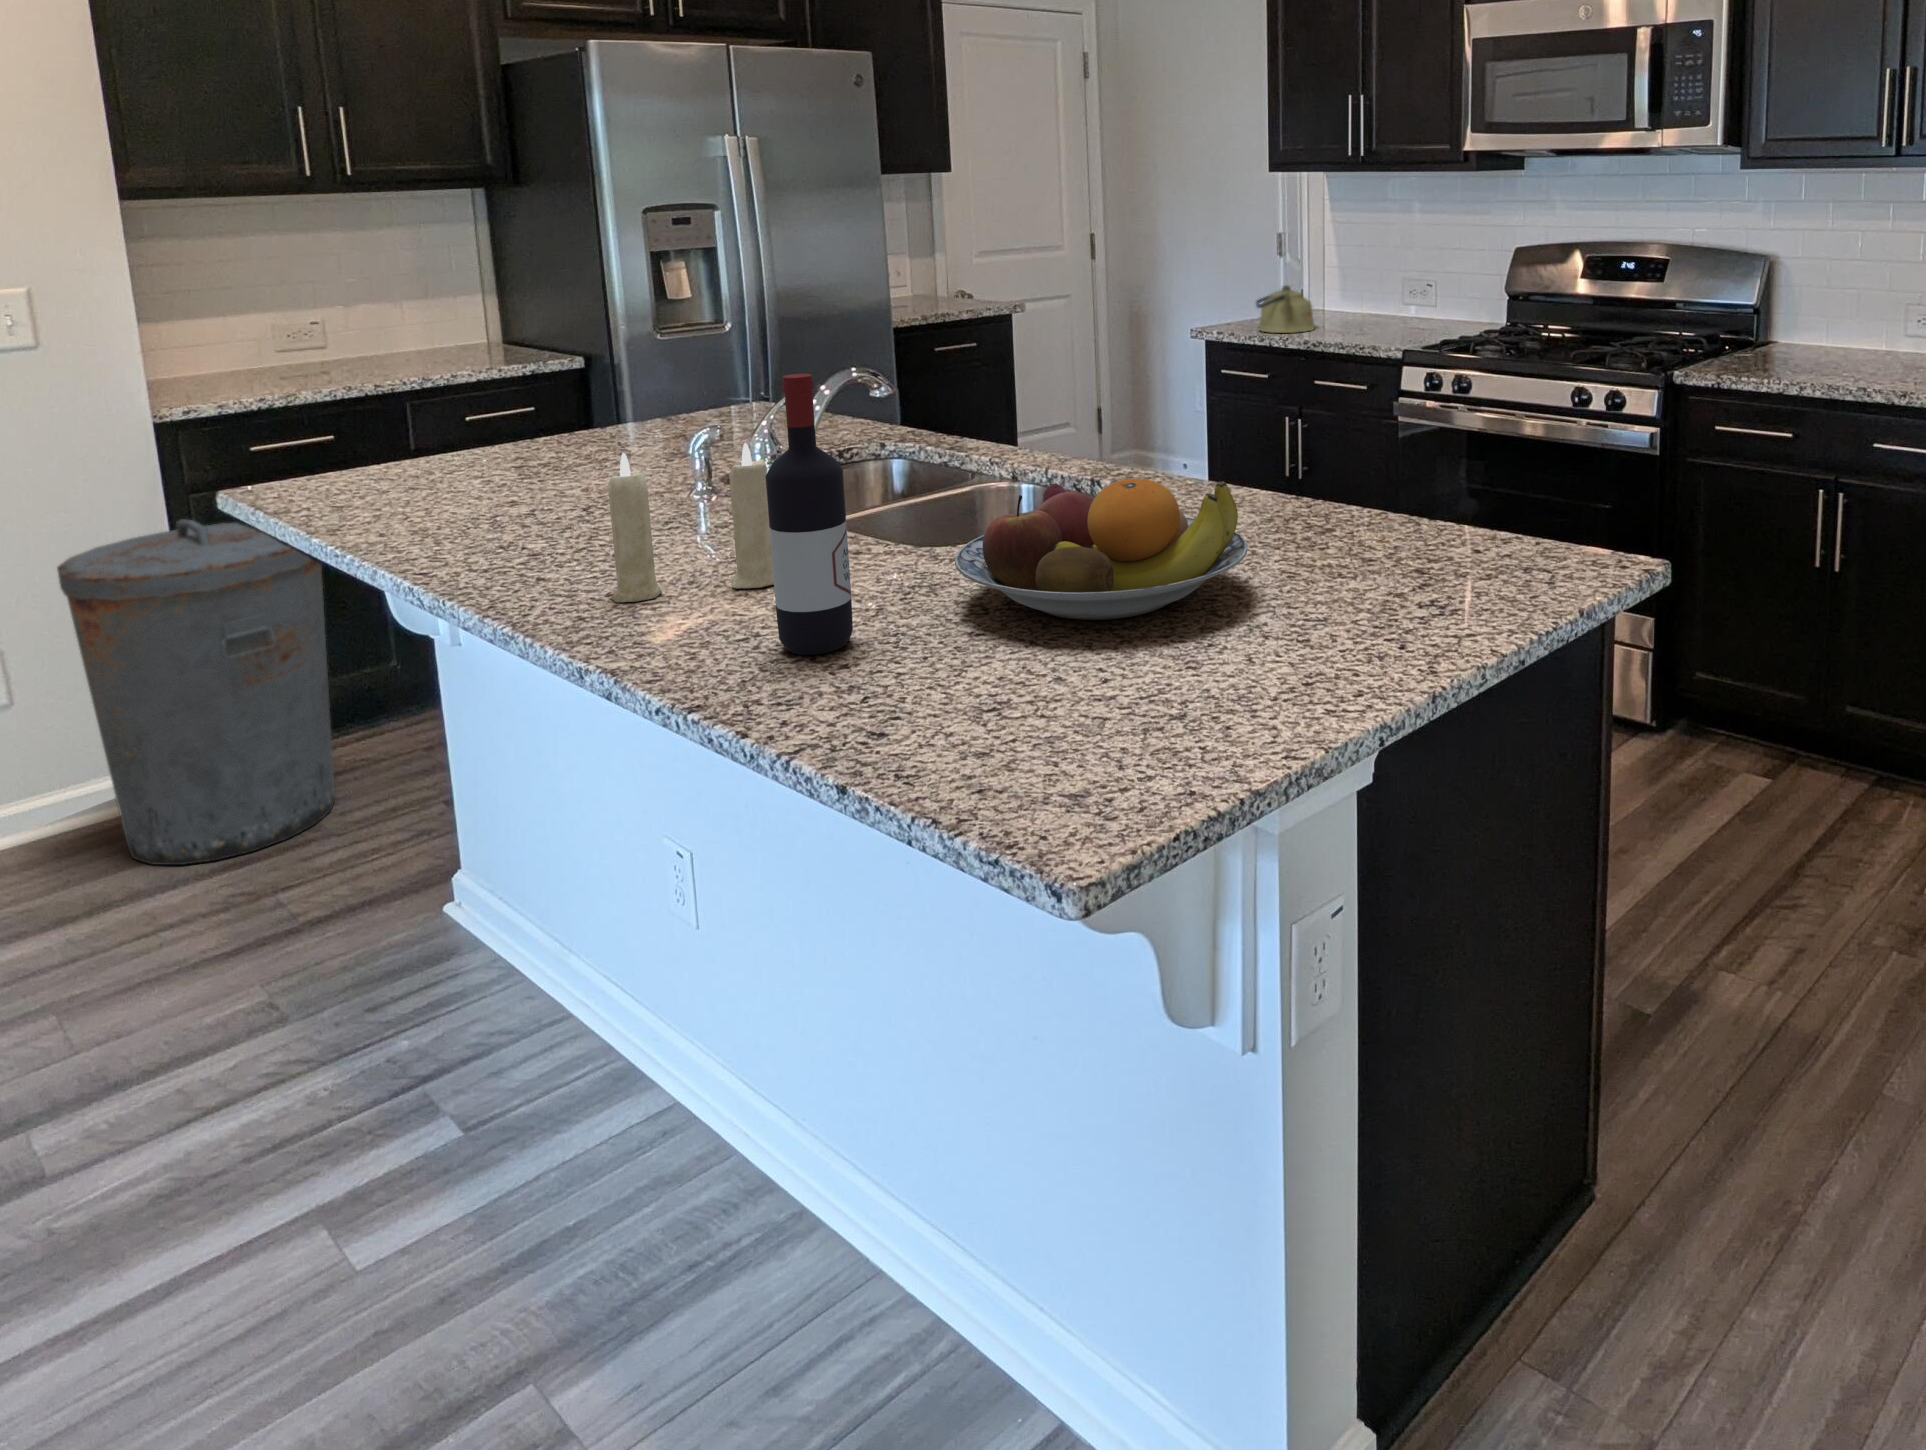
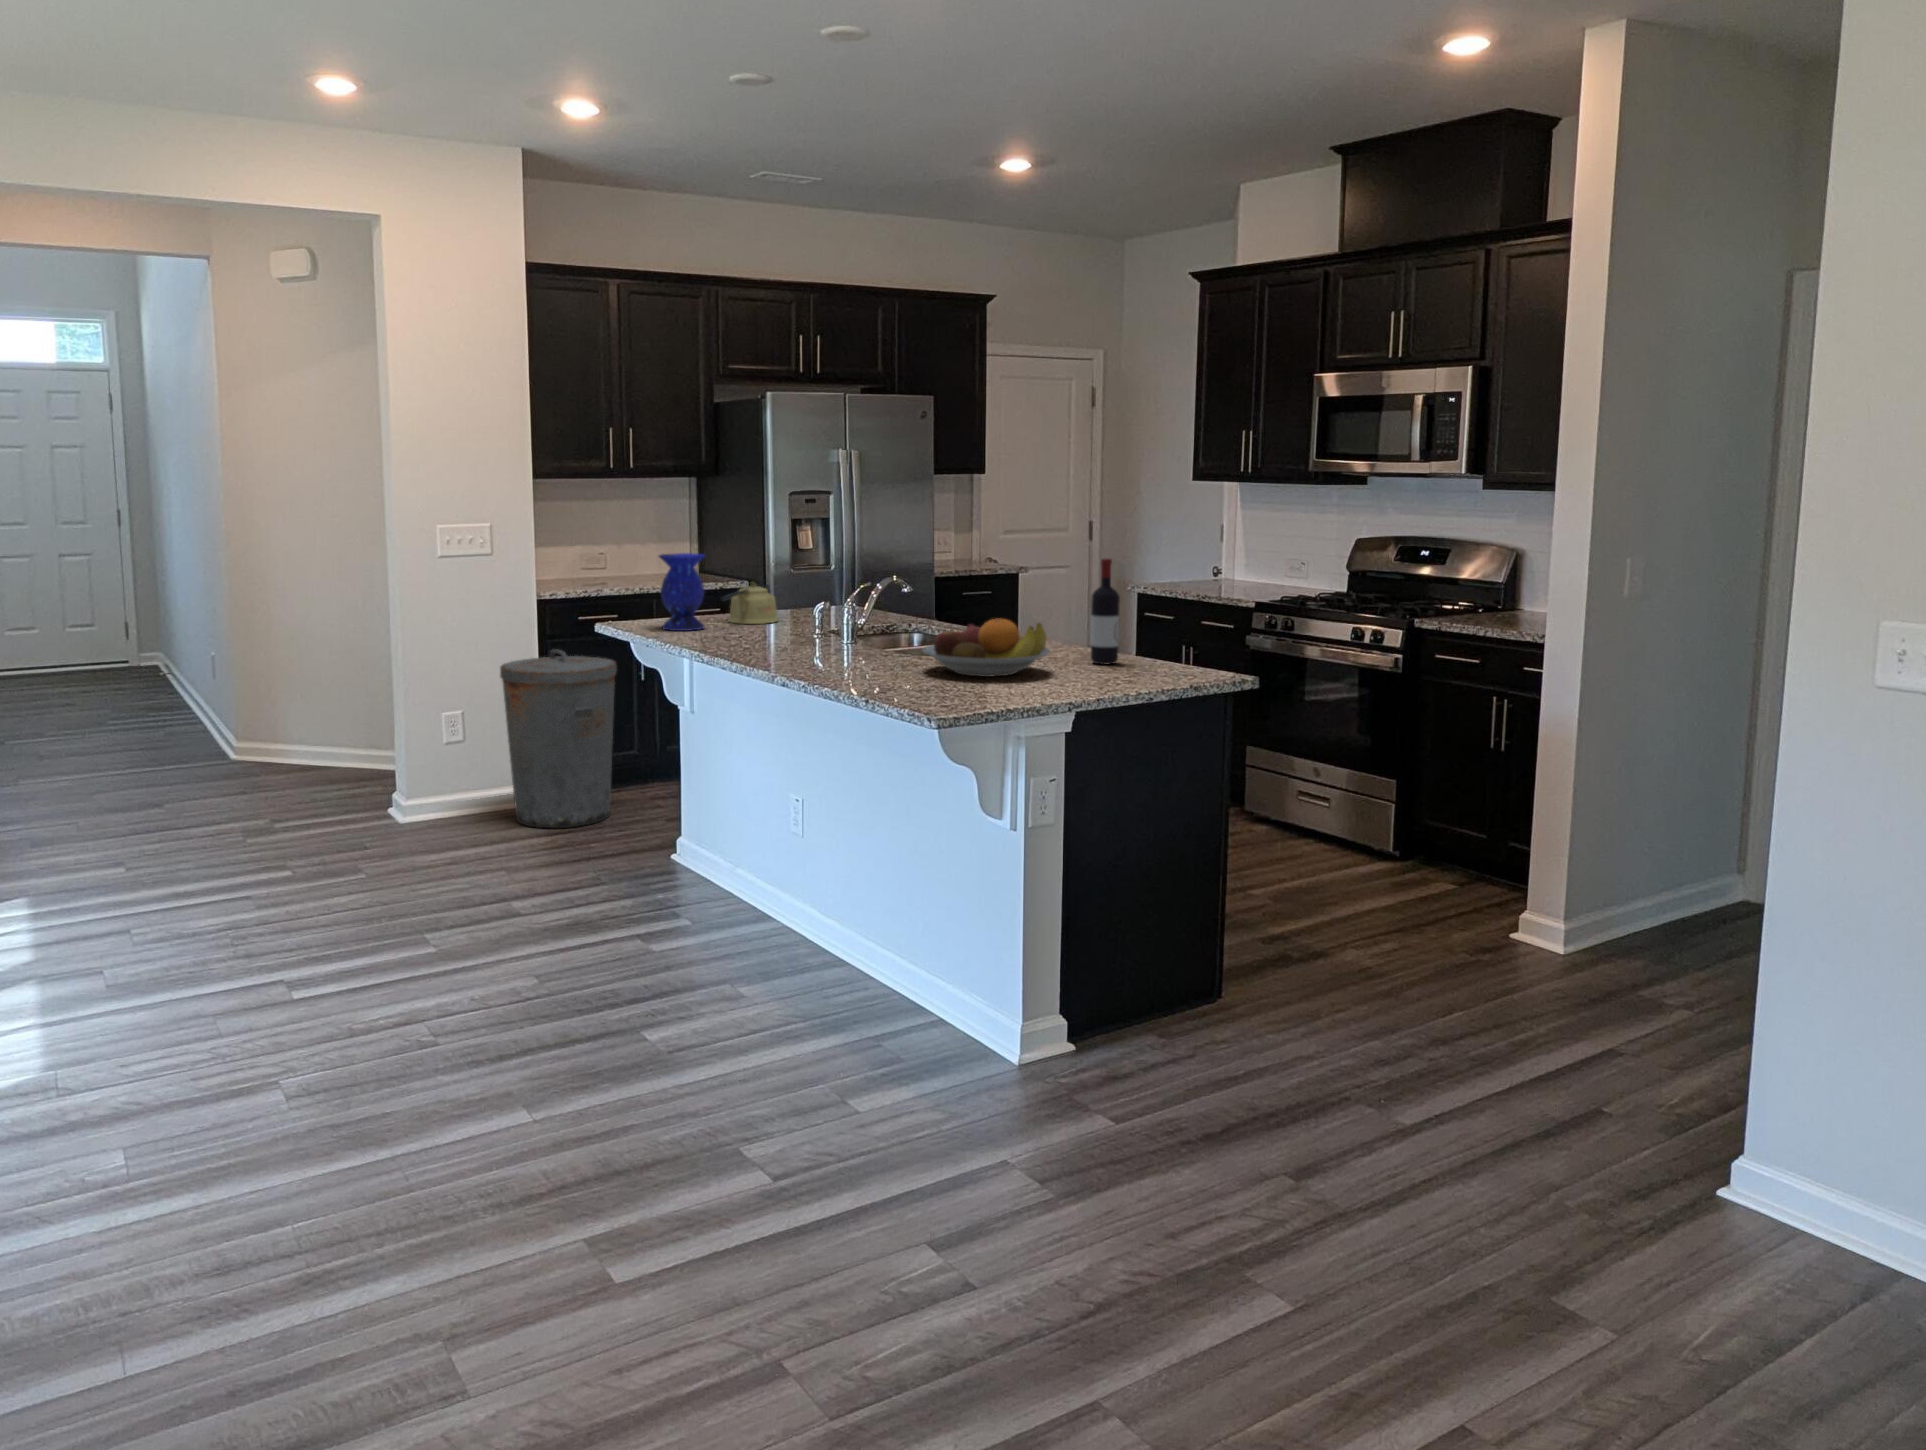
kettle: present [1256,285,1315,333] -> present [722,582,778,624]
vase: none [332,340,457,507] -> present [659,553,705,631]
wine bottle: present [765,374,853,655] -> present [1091,558,1120,664]
candle: present [607,443,774,602] -> none [781,595,851,661]

